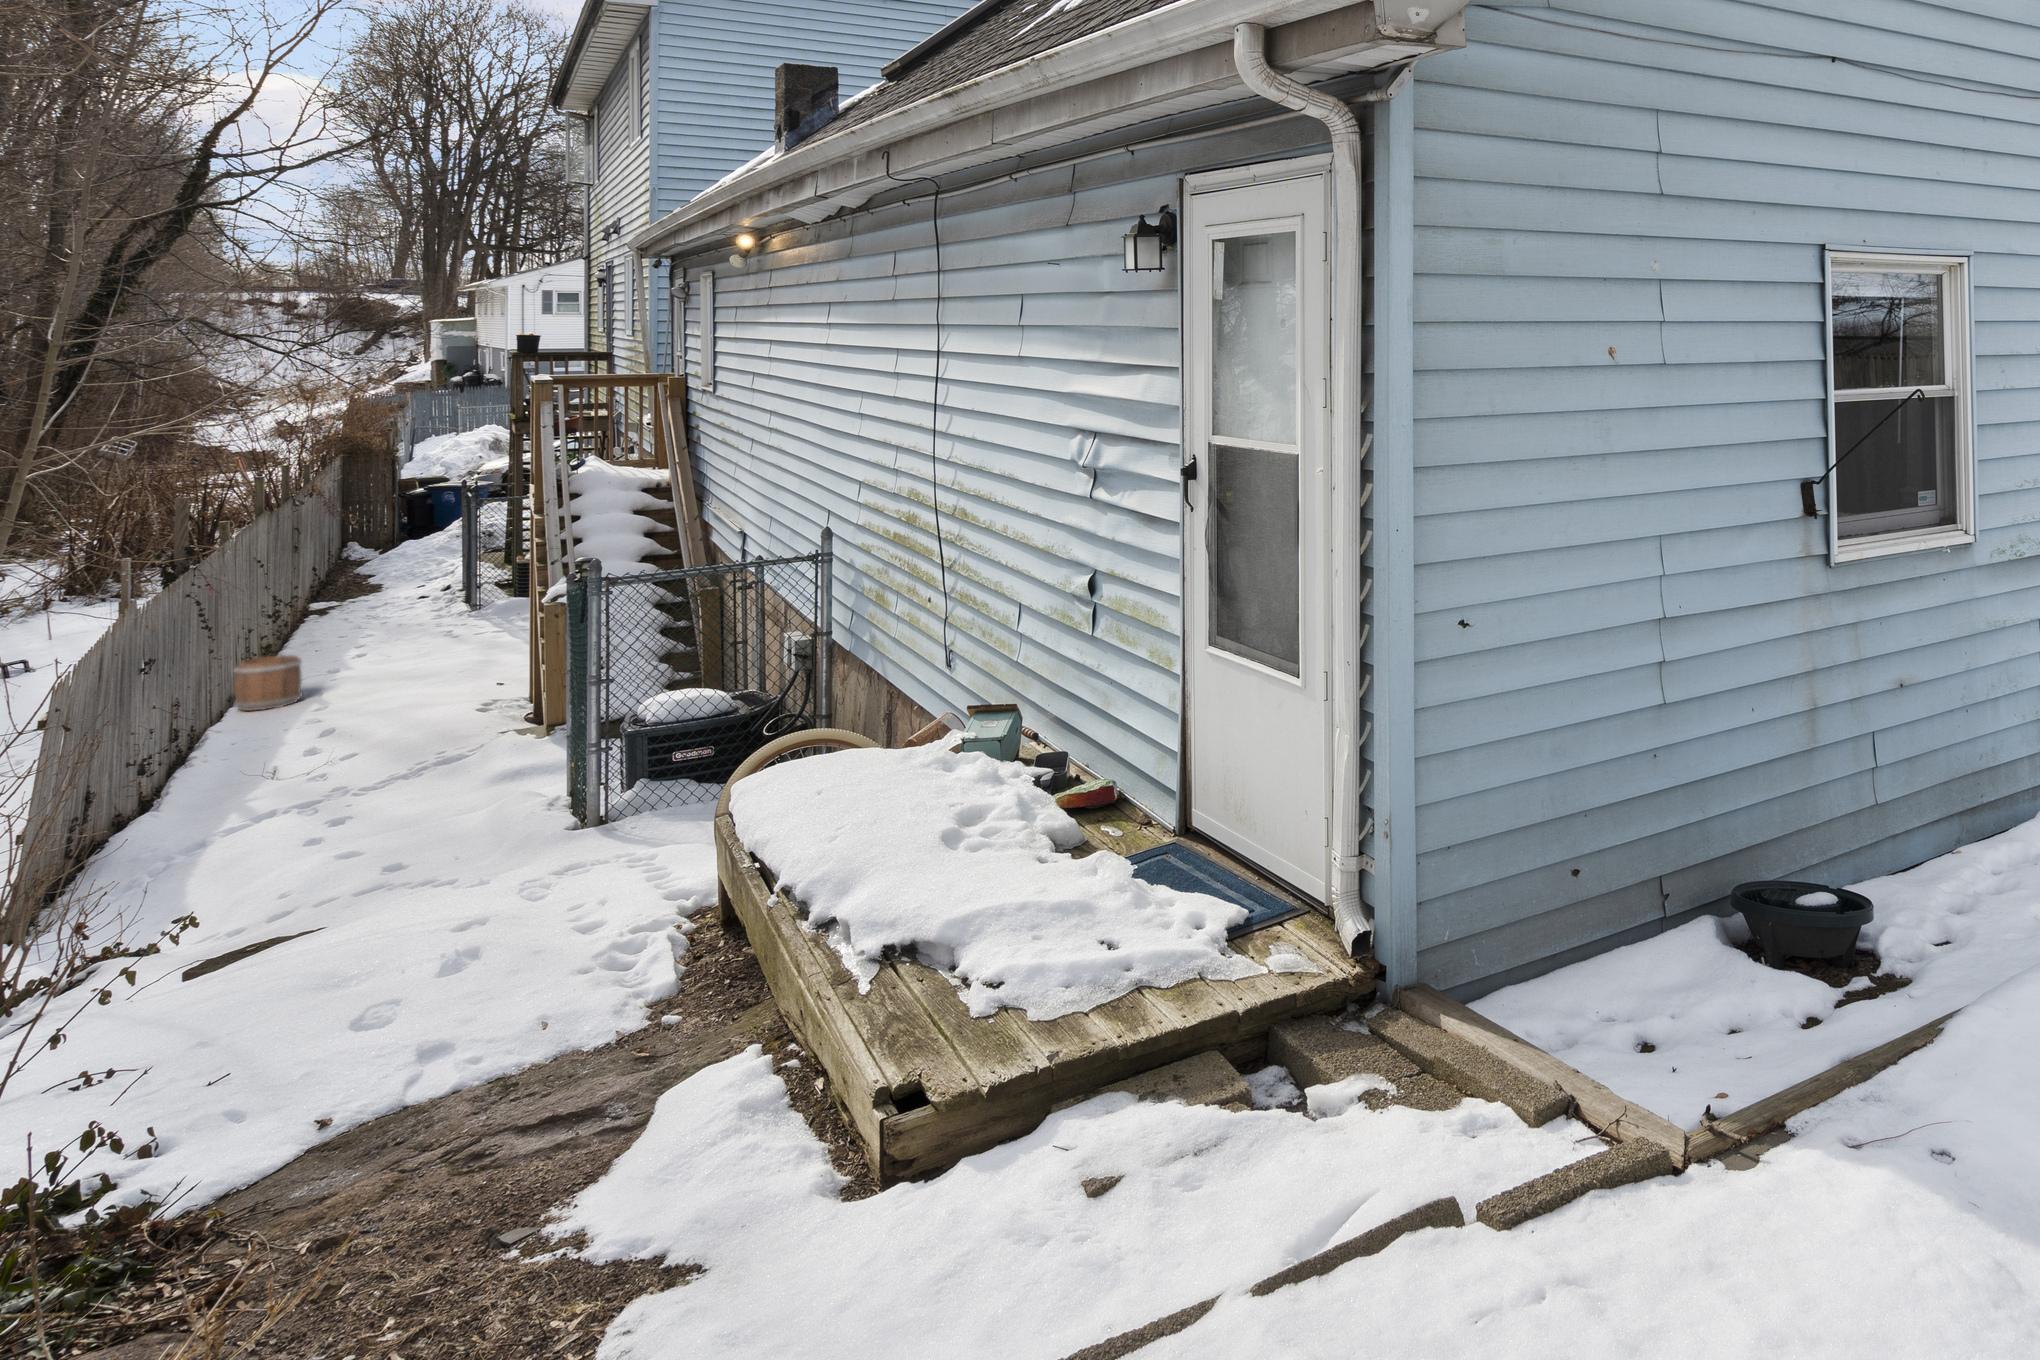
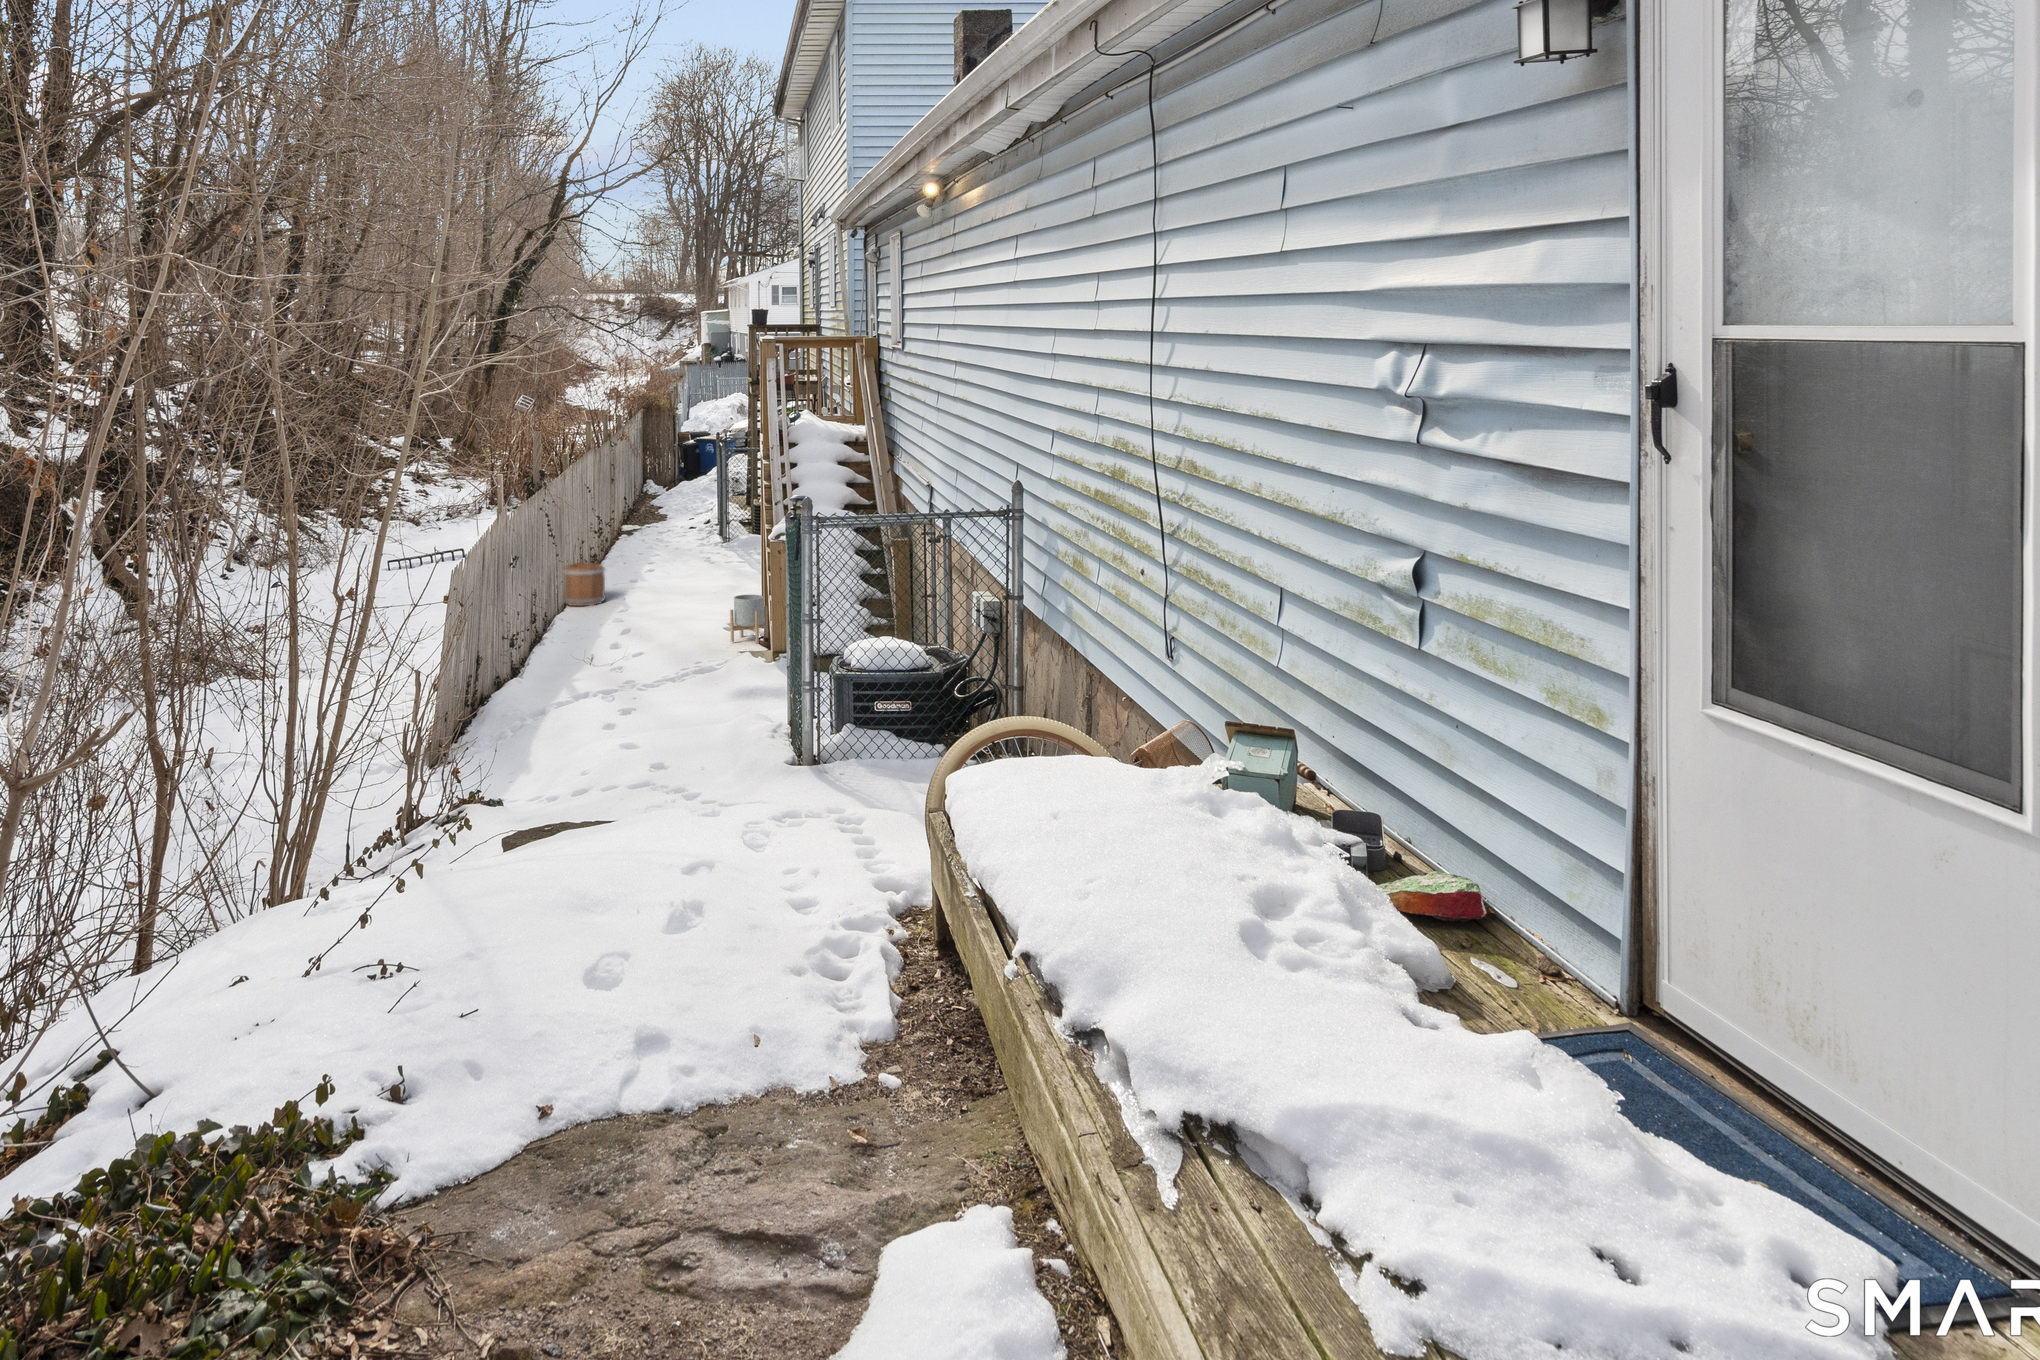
planter: none [491,667,541,722] -> present [730,595,768,644]

